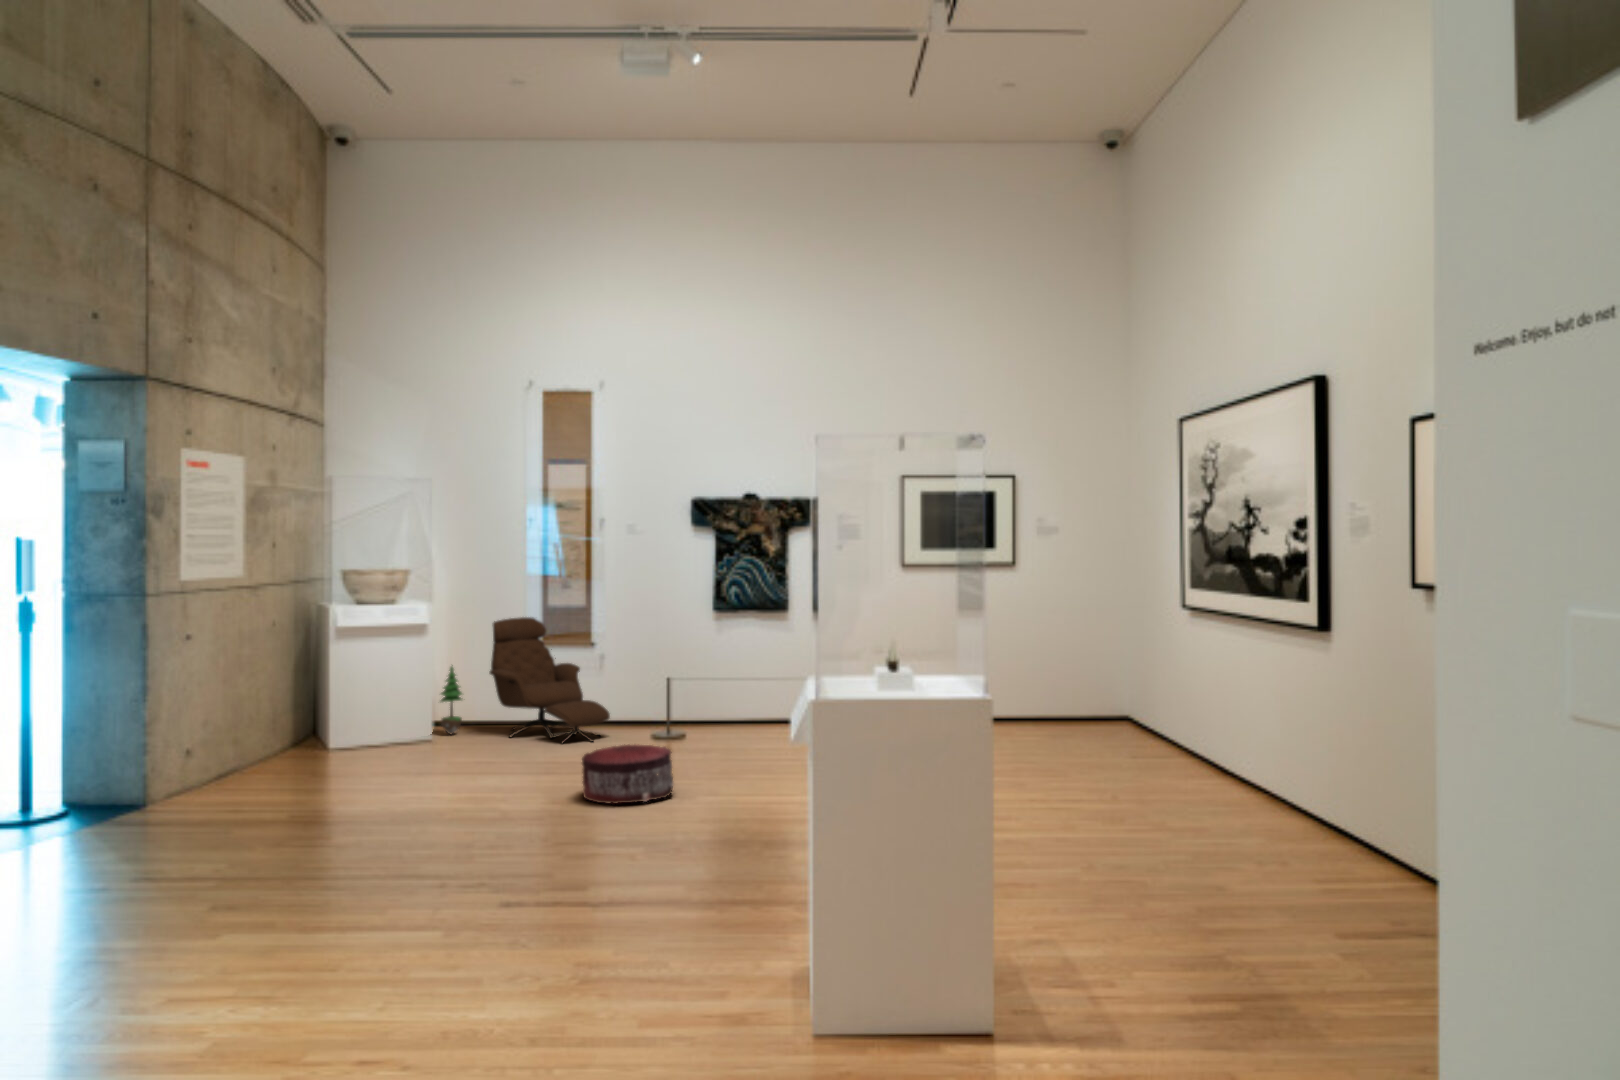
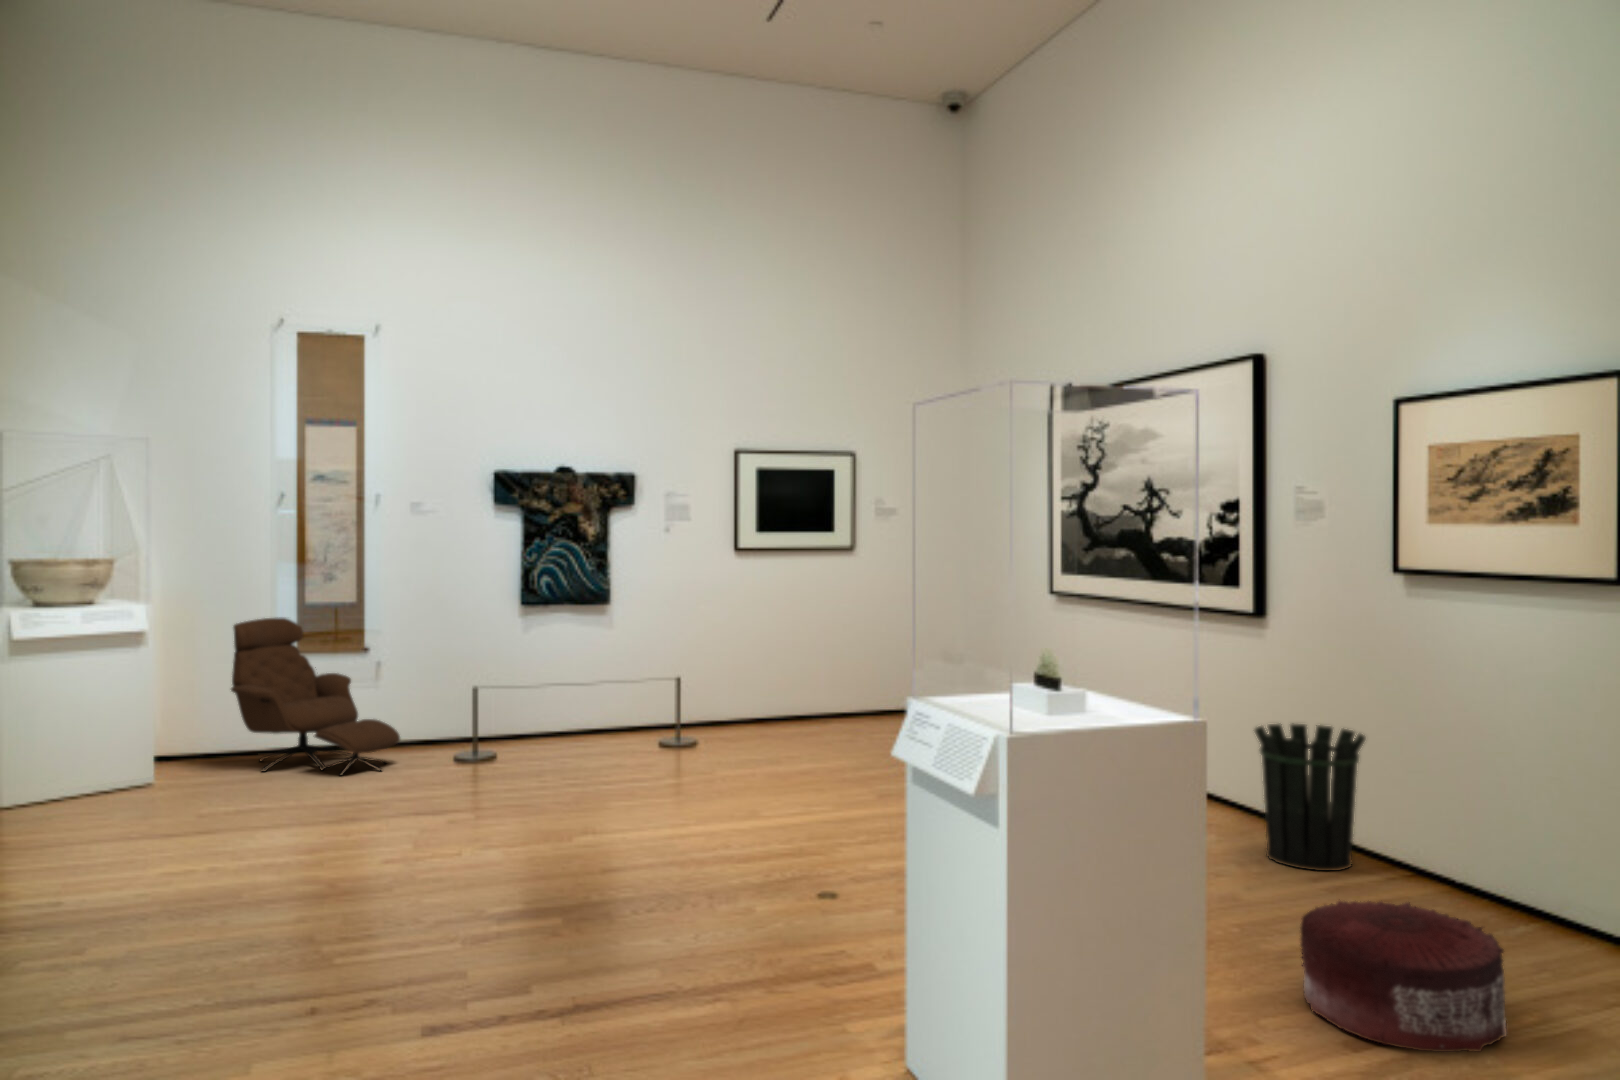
potted tree: present [441,665,462,734] -> none [157,681,195,773]
waste bin: none [1279,731,1388,872] -> present [1255,723,1365,871]
pouf: present [582,745,673,804] -> present [1300,900,1506,1052]

